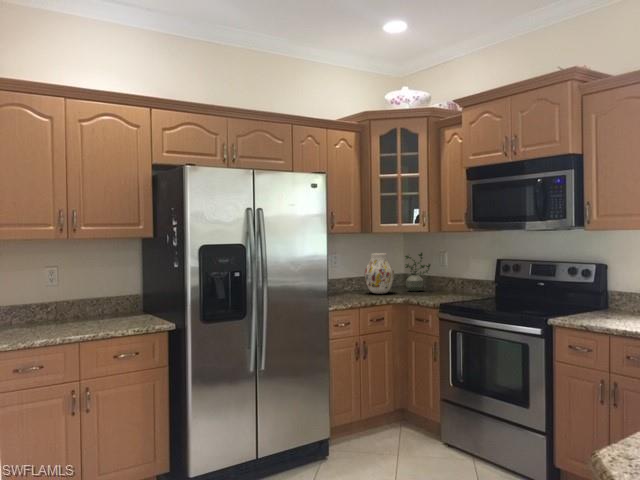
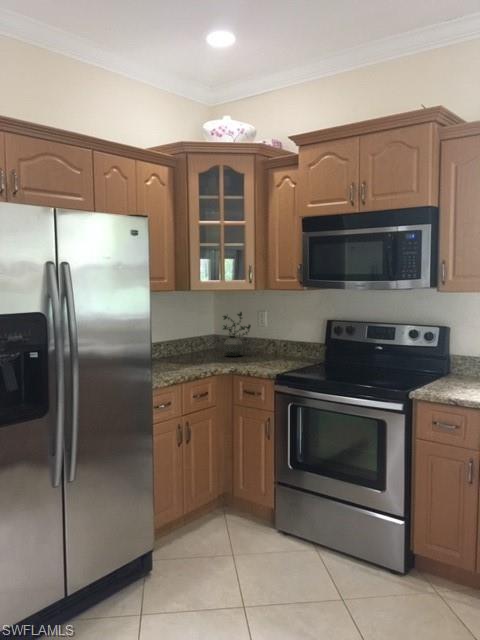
vase: present [364,253,394,294] -> none [178,313,213,361]

